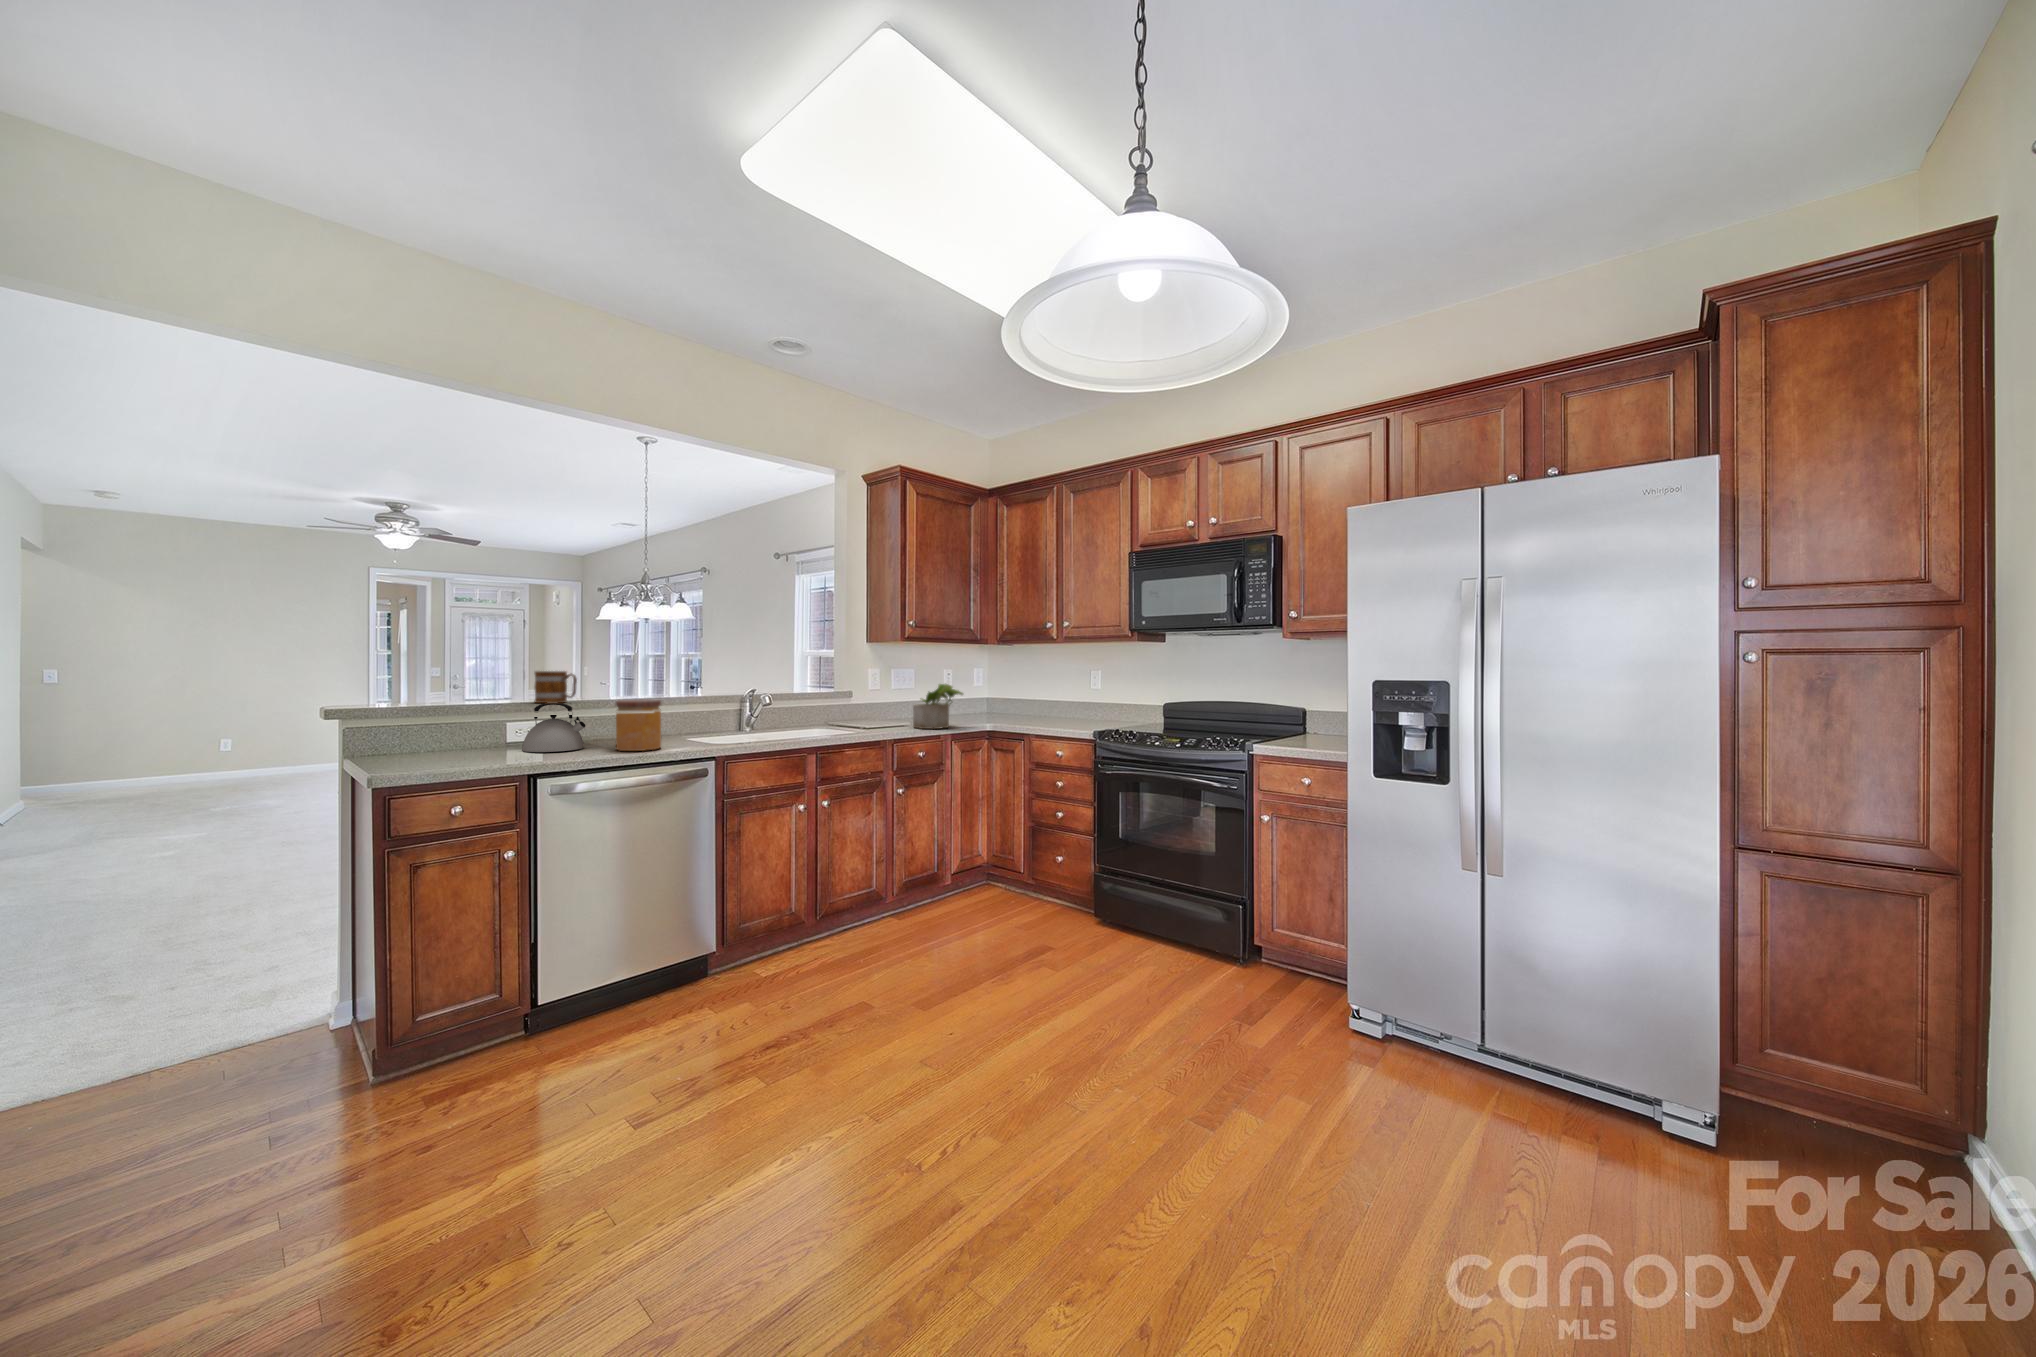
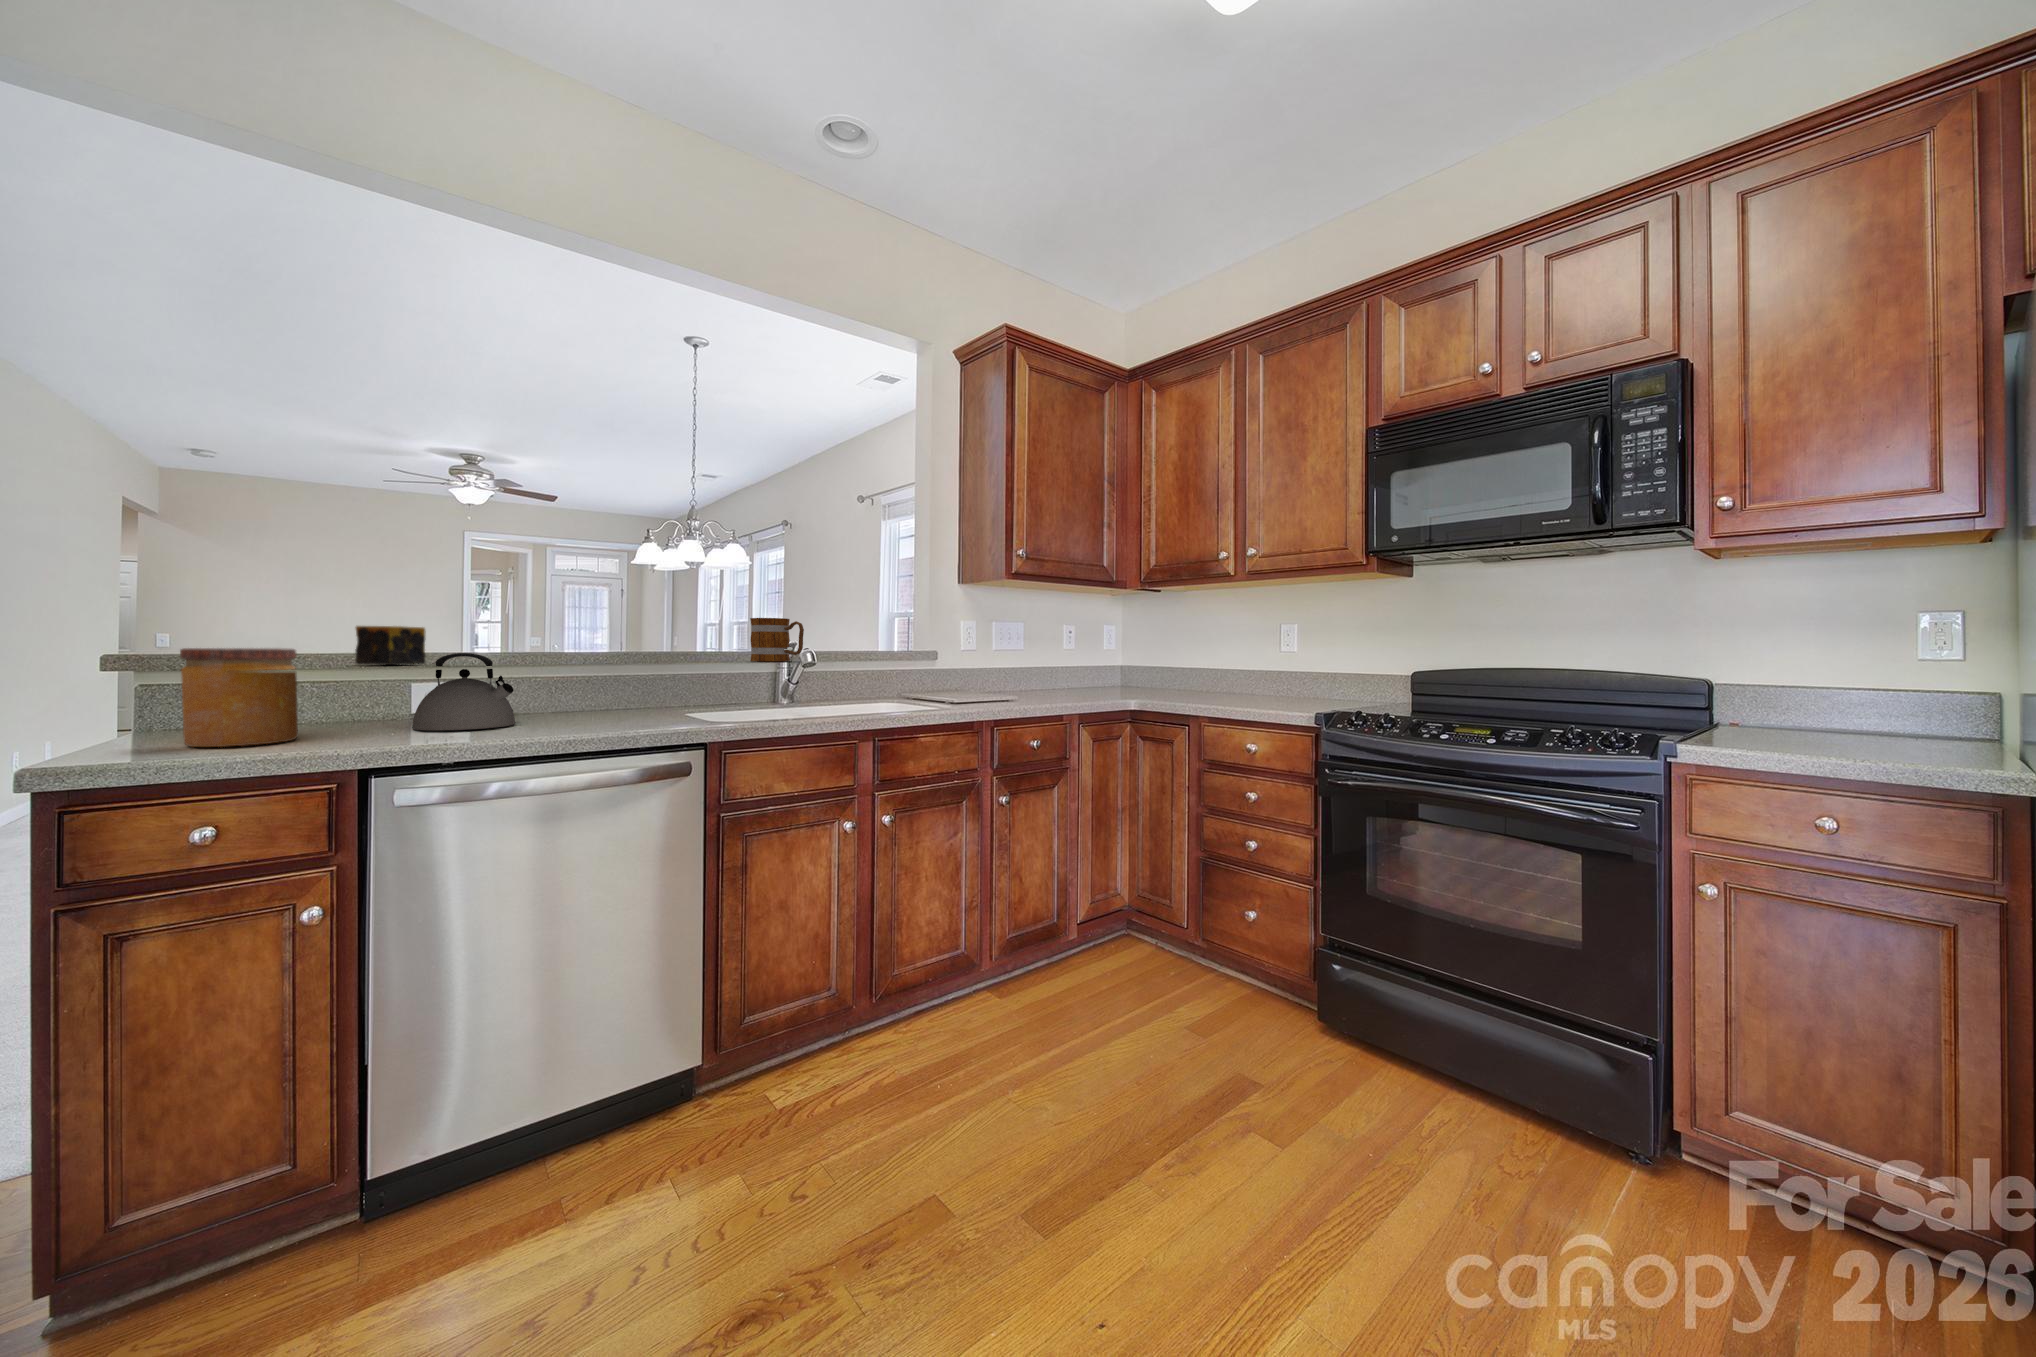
mug: present [534,671,577,703] -> present [750,618,804,661]
potted plant: present [913,684,963,729] -> none [1023,641,1096,707]
candle: none [478,685,519,711] -> present [355,626,426,665]
jar: present [616,699,661,751] -> present [180,648,298,747]

